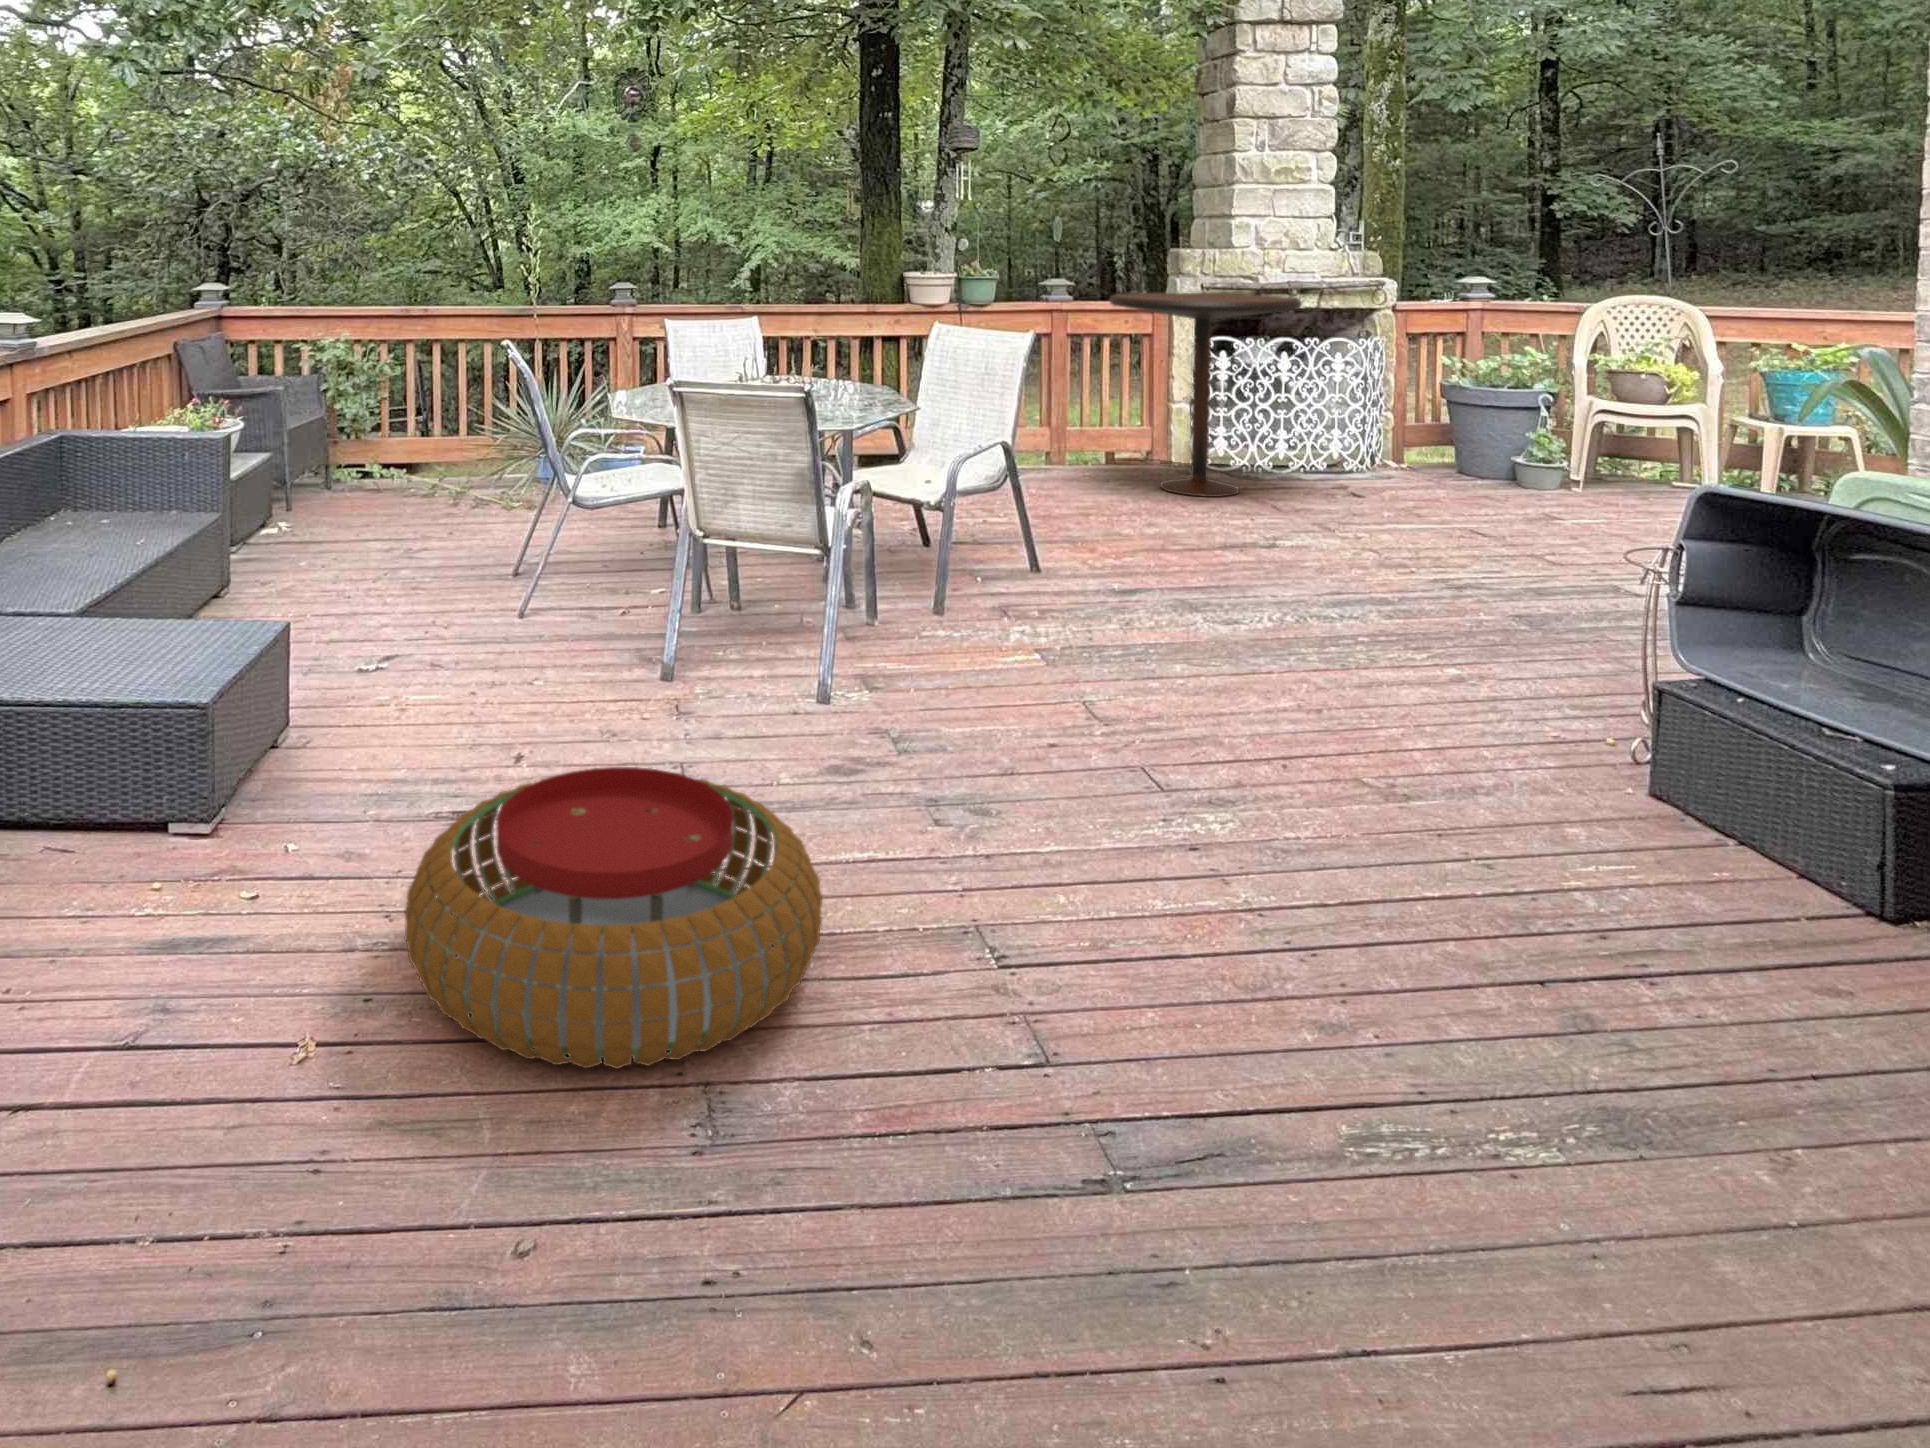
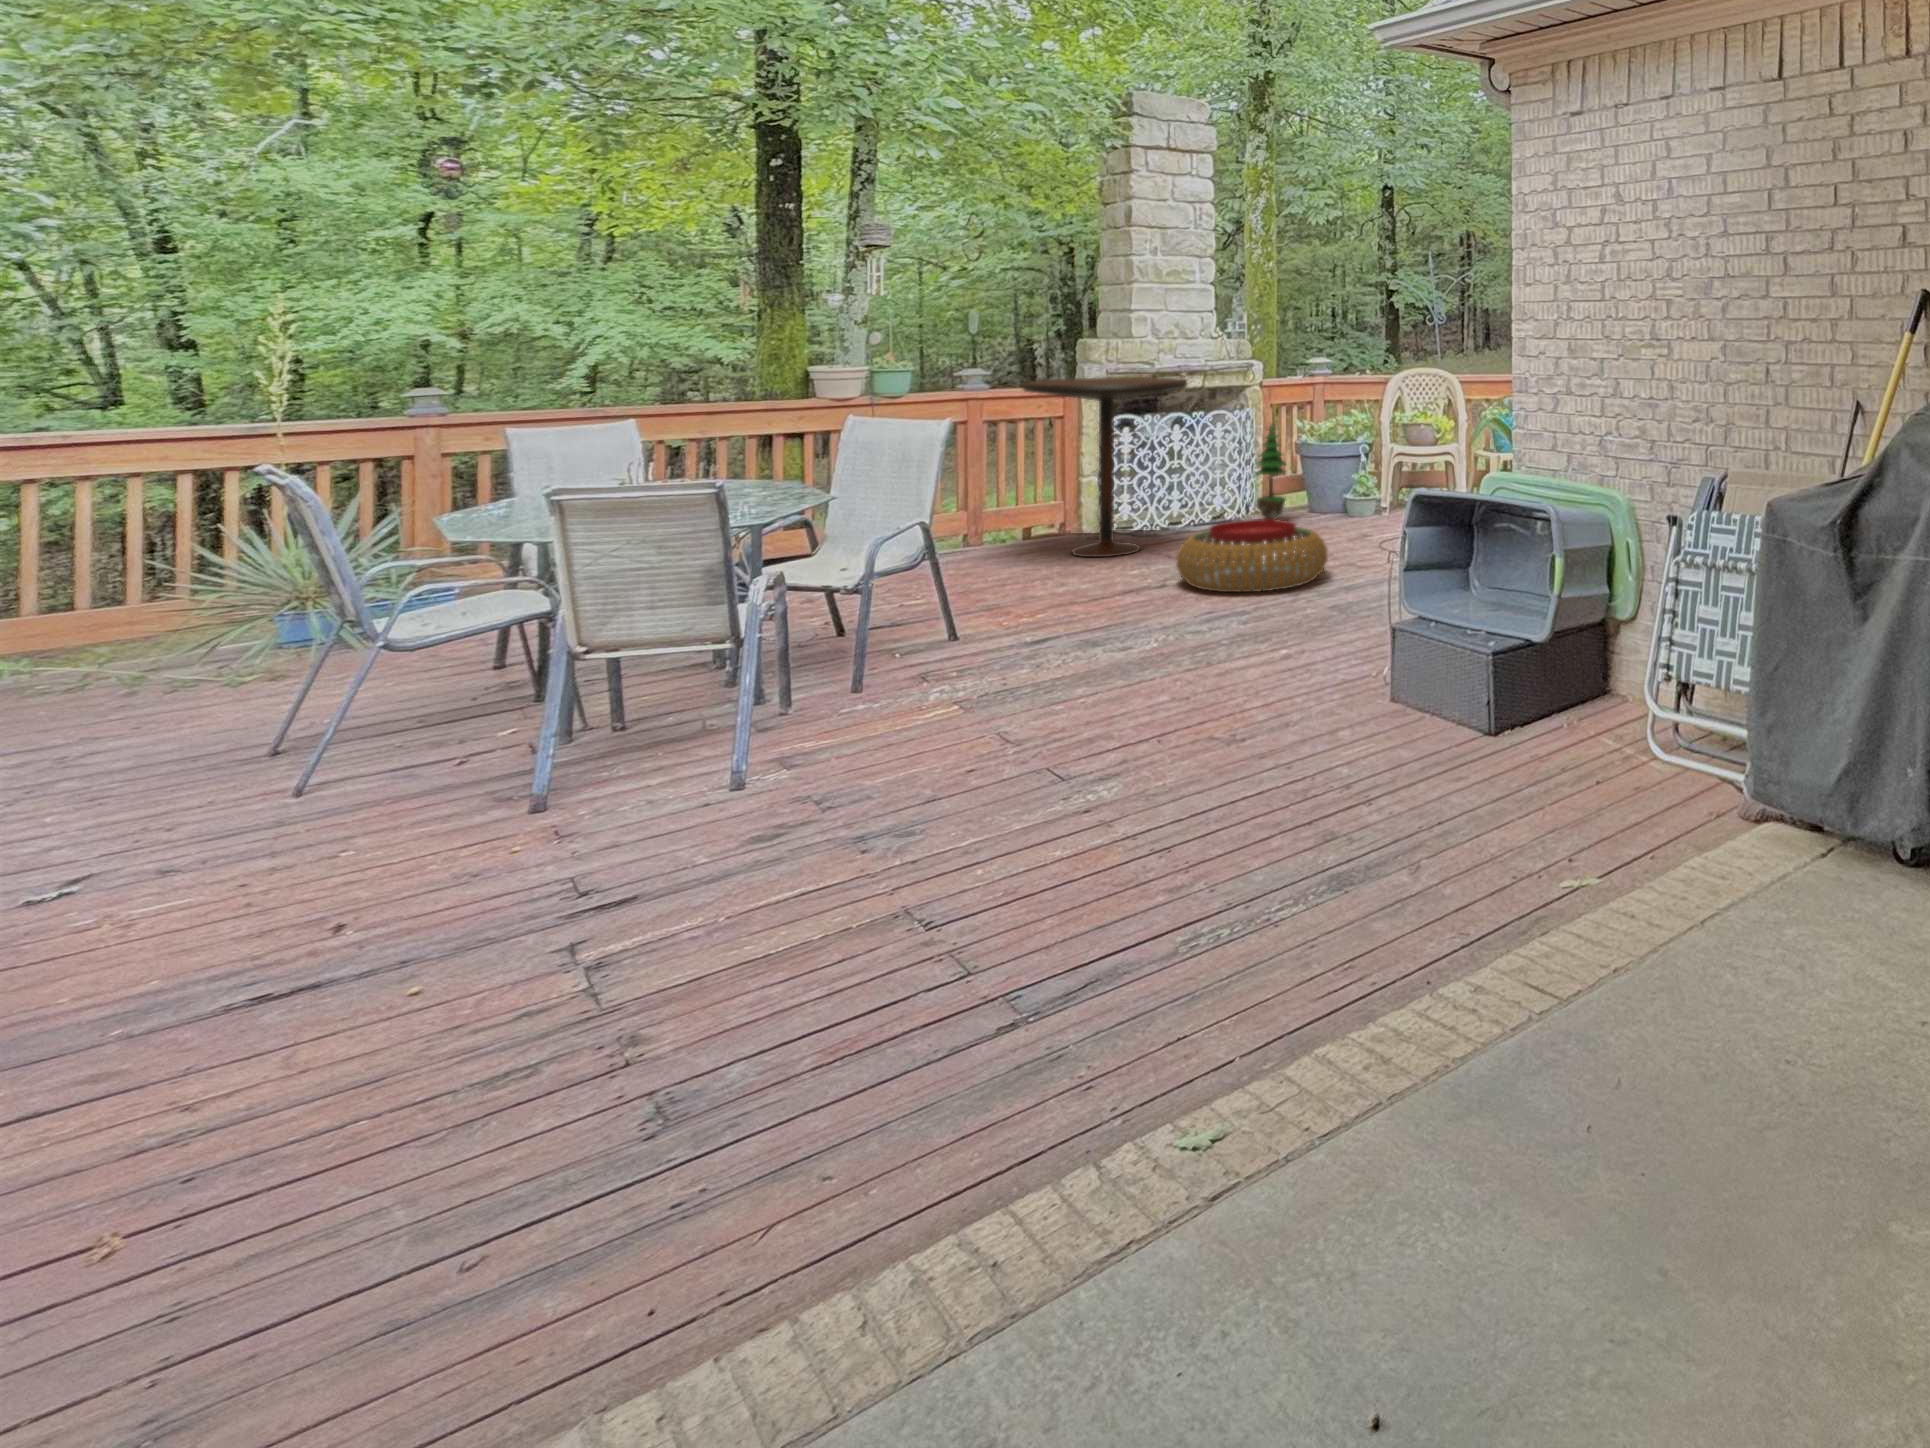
potted tree: none [1381,355,1431,478] -> present [1255,425,1286,519]
pouf: present [404,767,822,1069] -> present [1176,519,1328,592]

